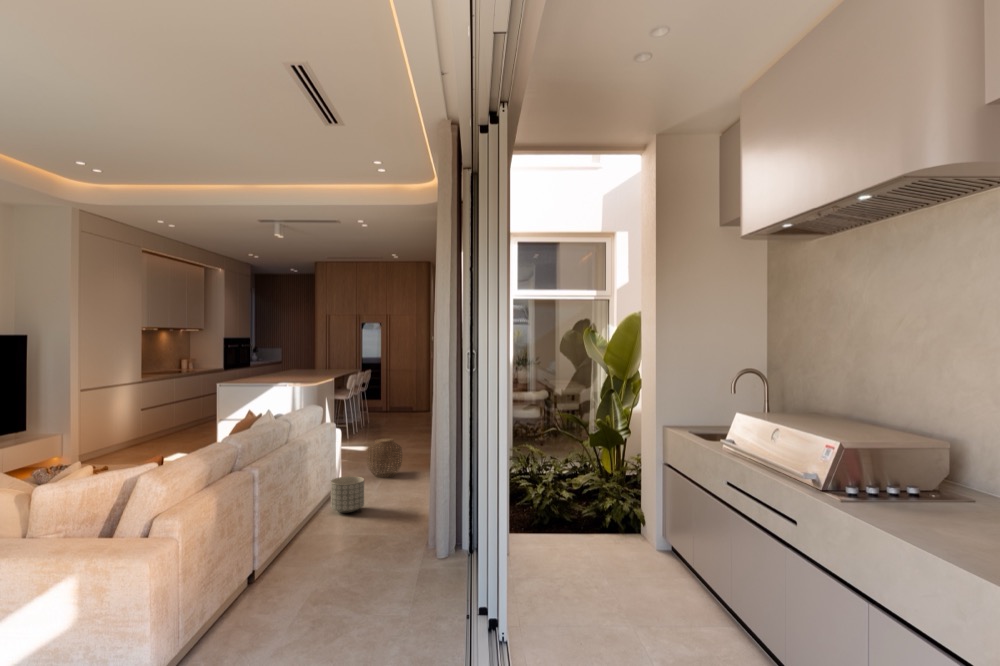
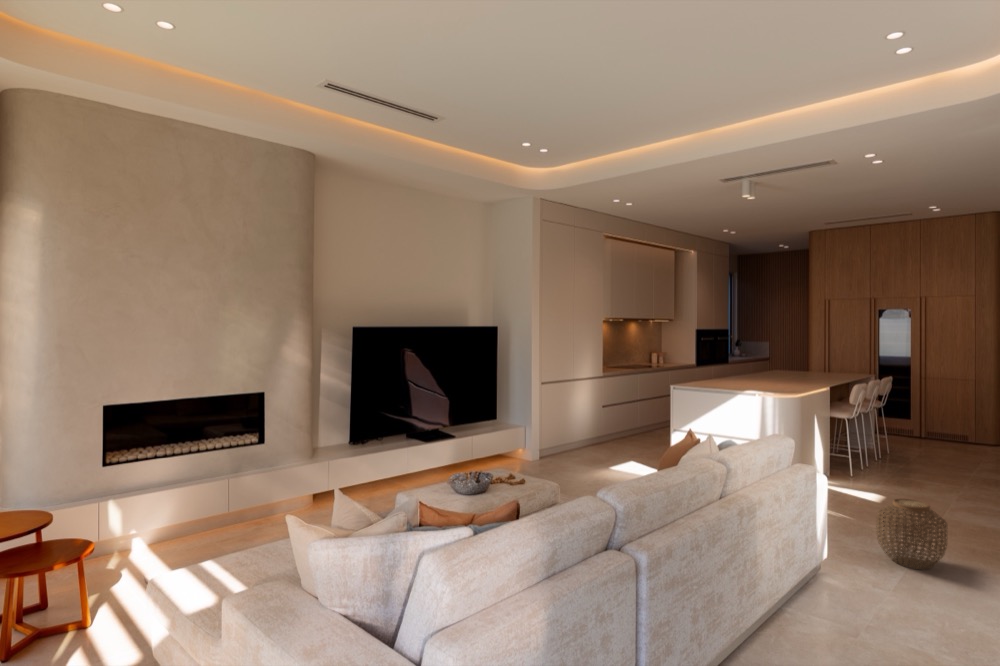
planter: present [331,476,364,513] -> none [801,563,865,633]

